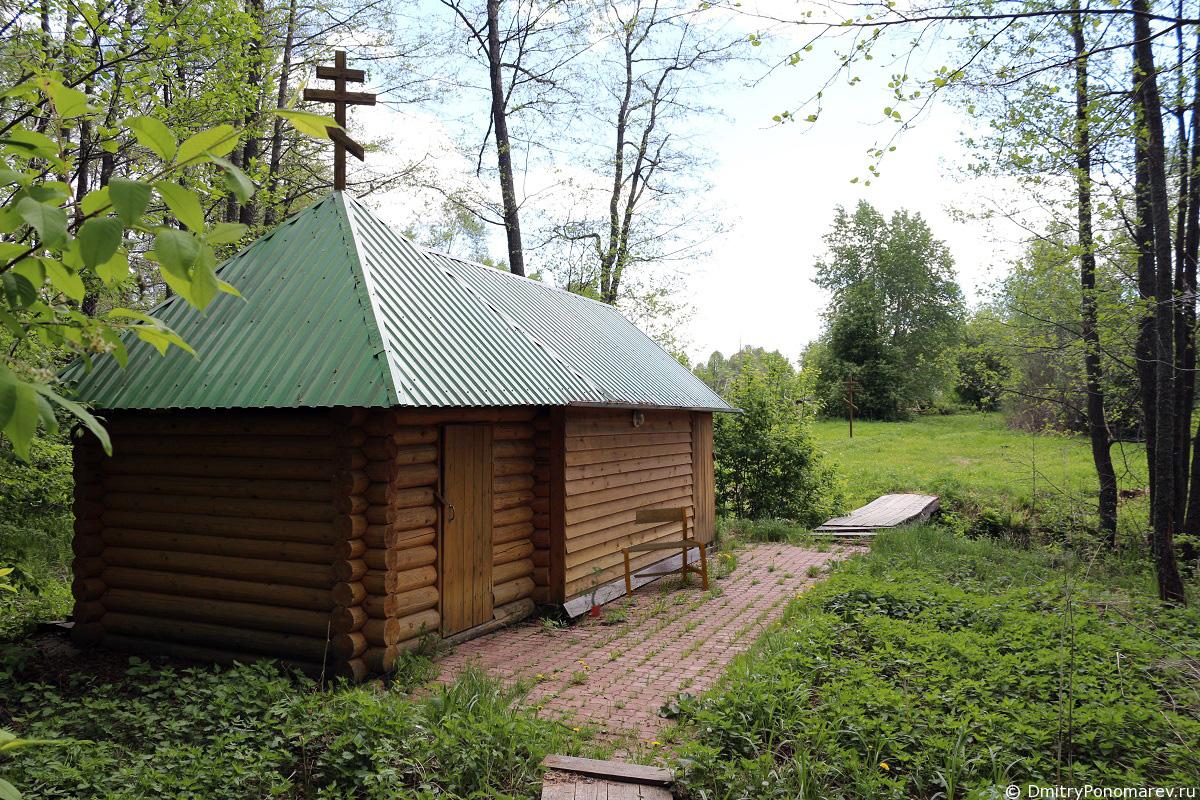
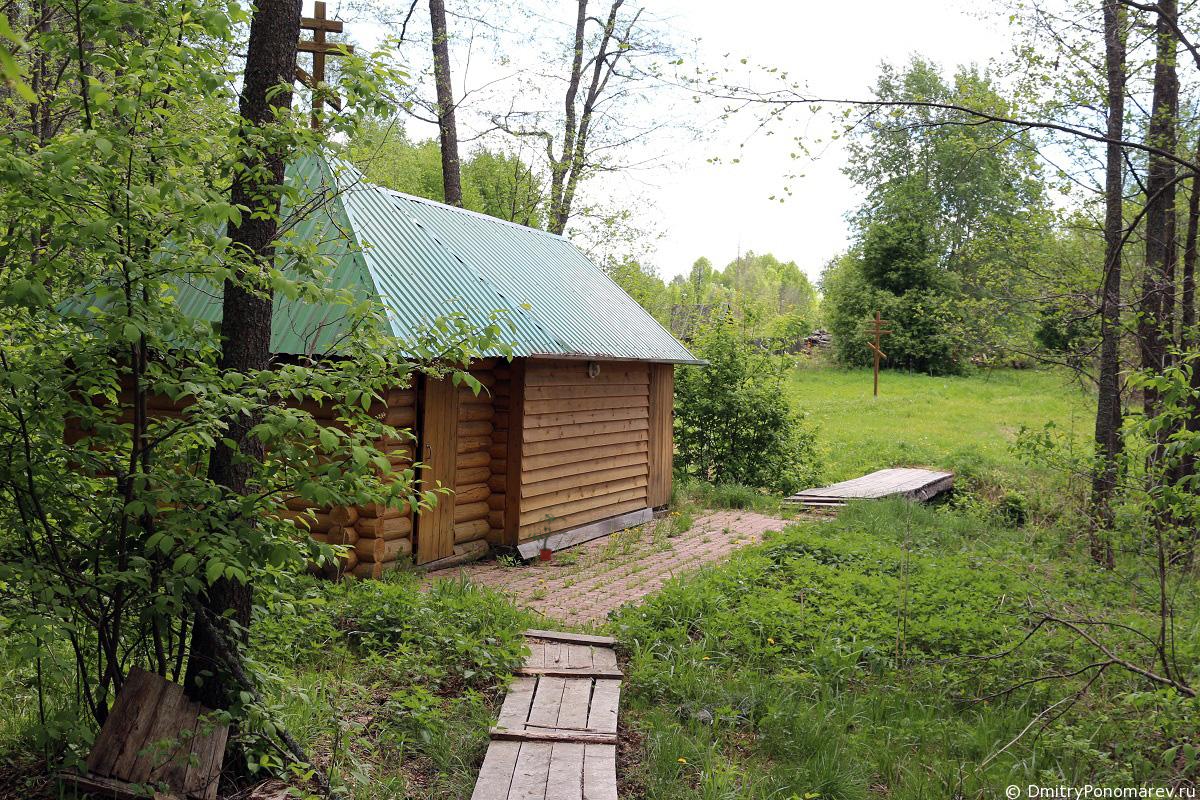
bench: present [621,506,708,598] -> none [564,461,658,549]

